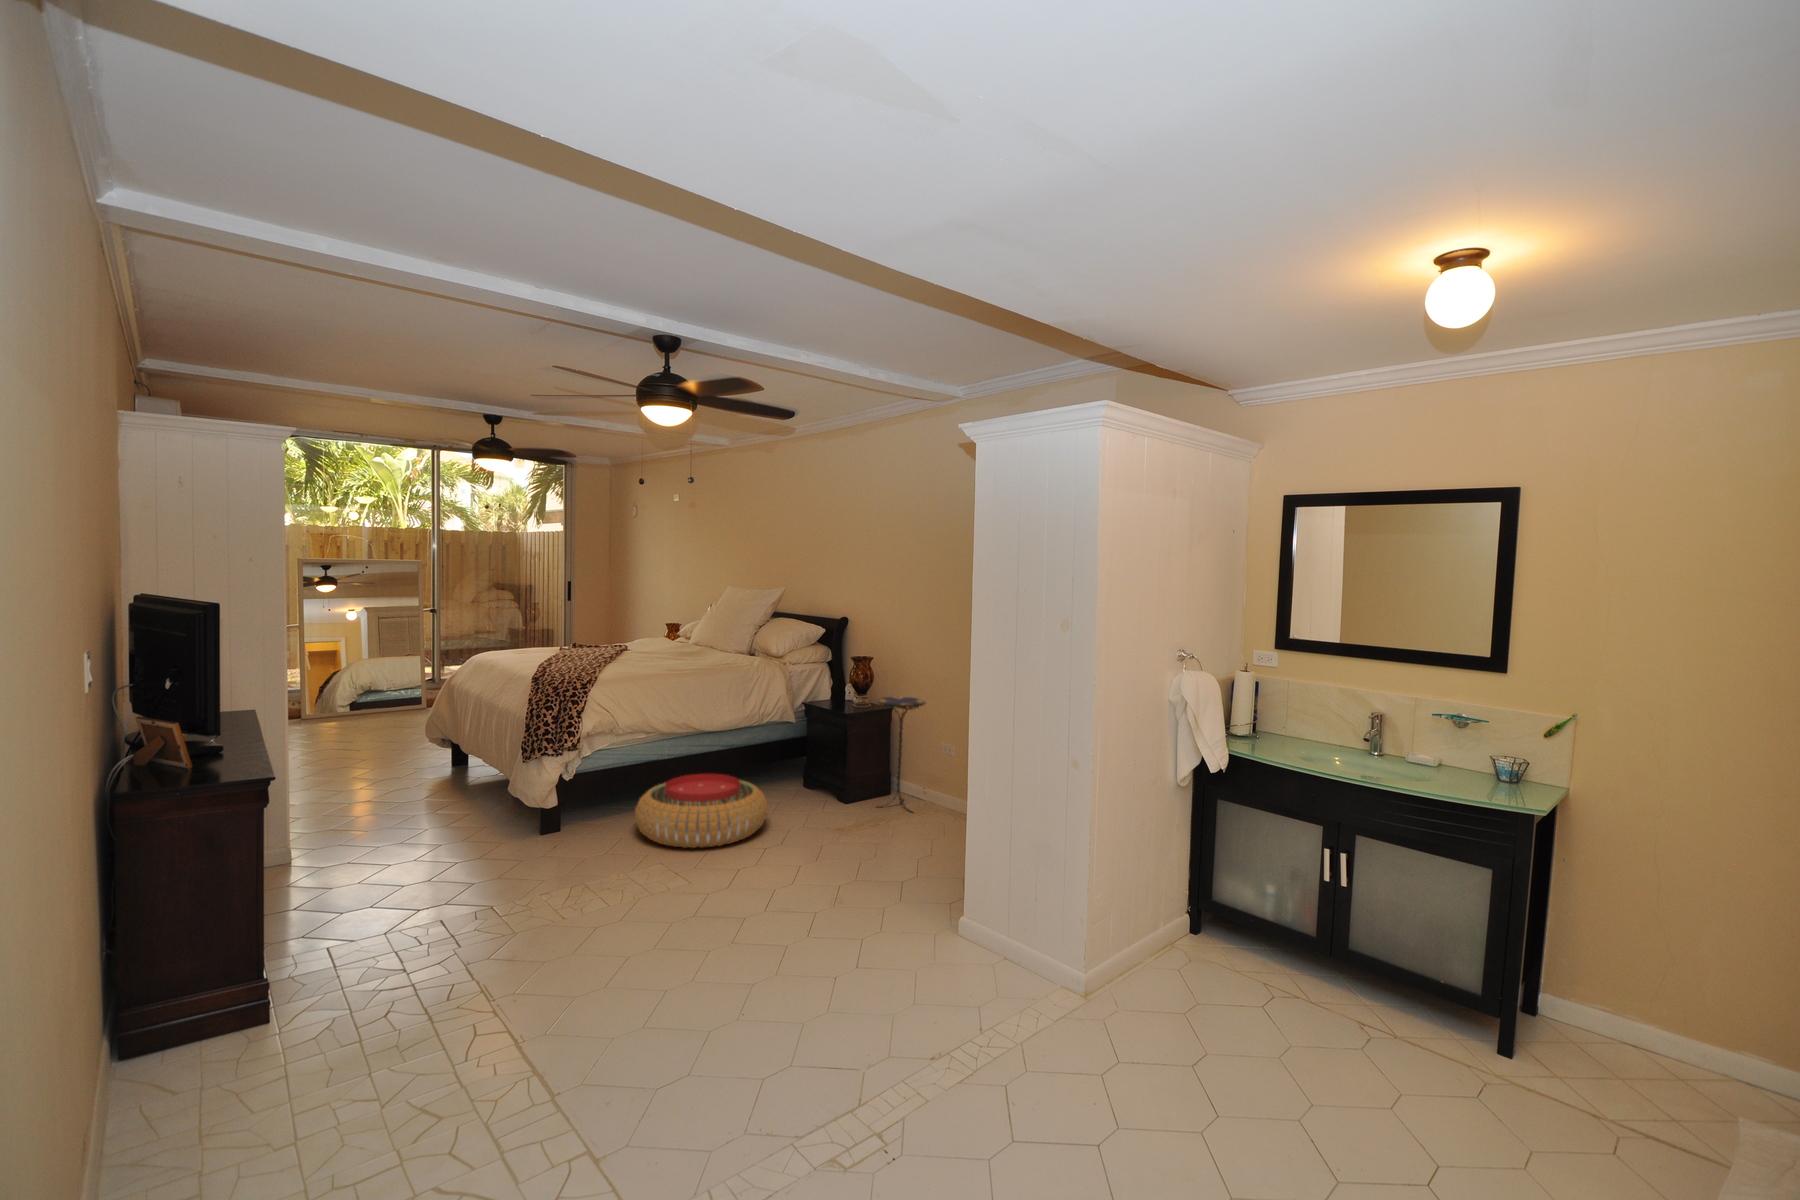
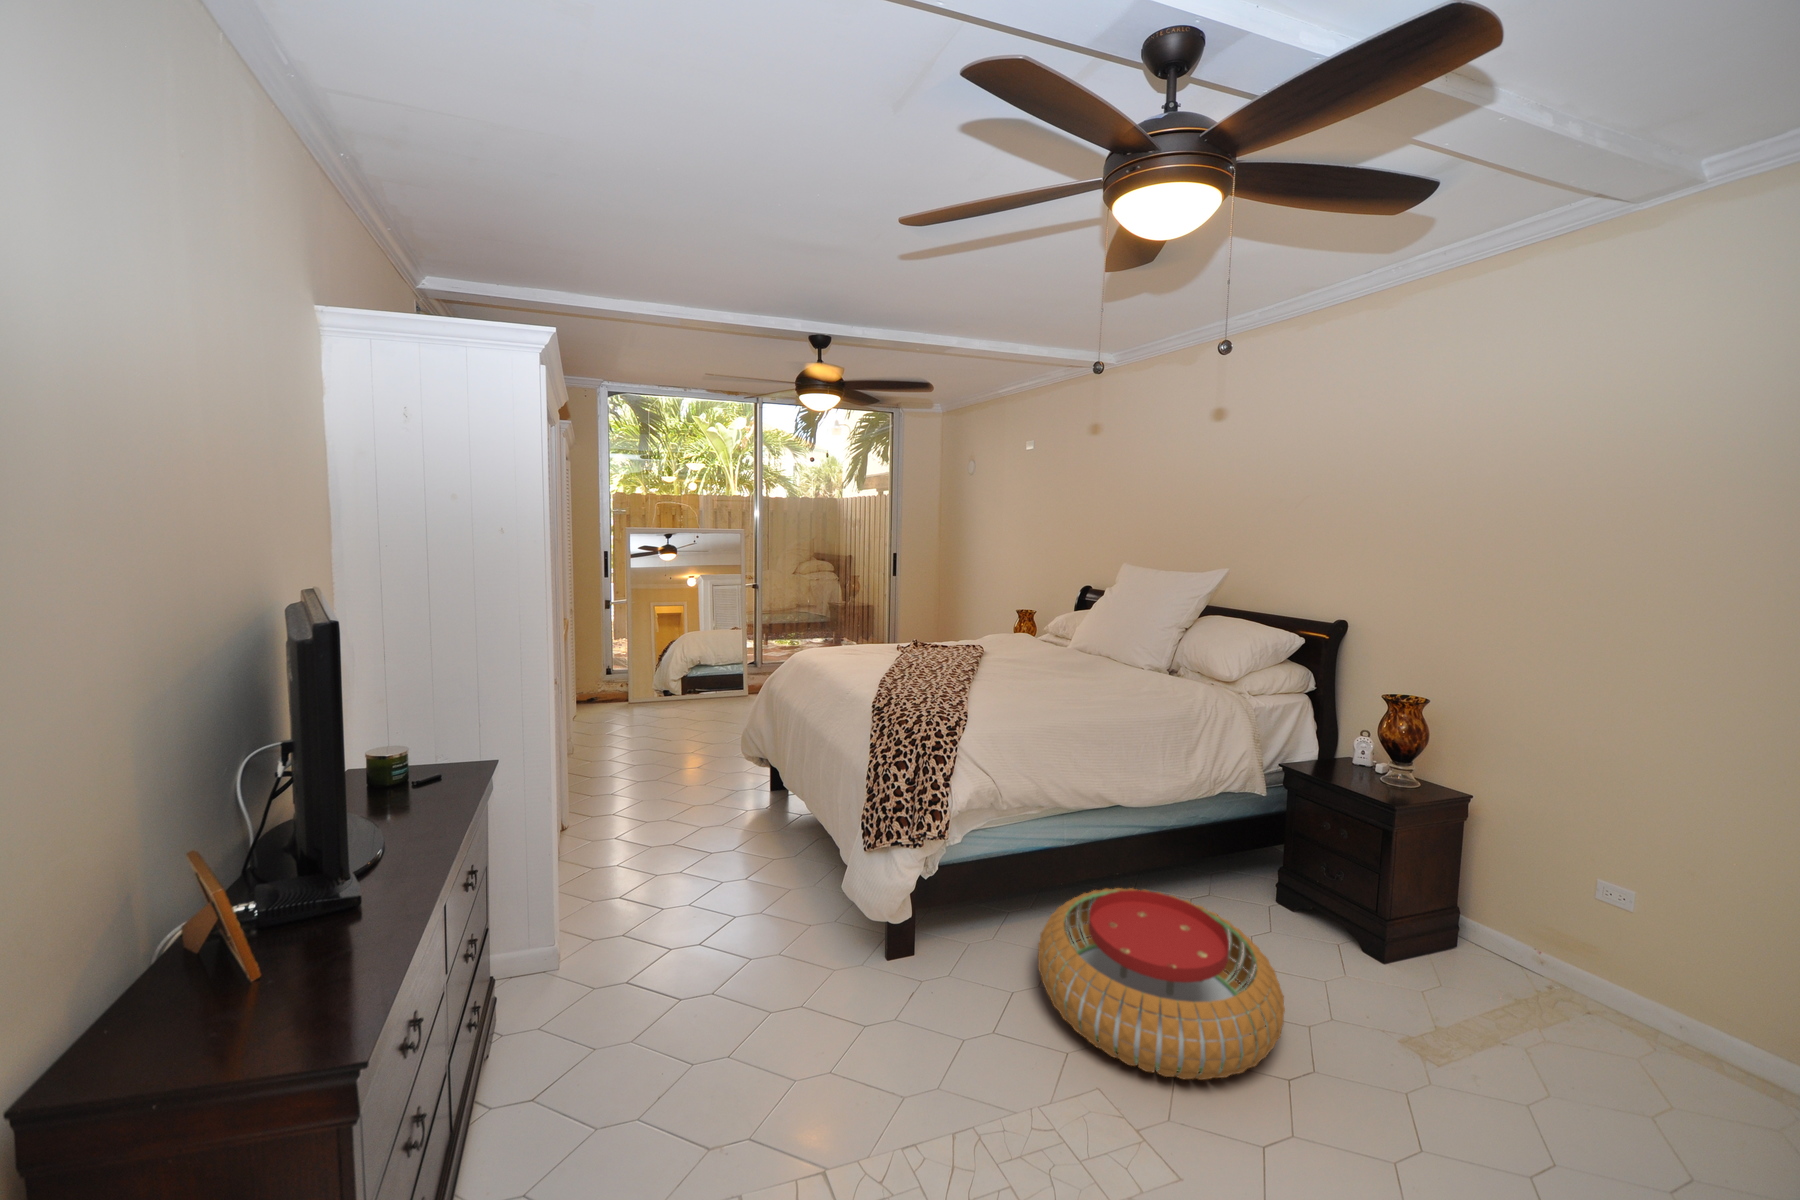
side table: present [878,696,926,808] -> none [1449,778,1591,1017]

